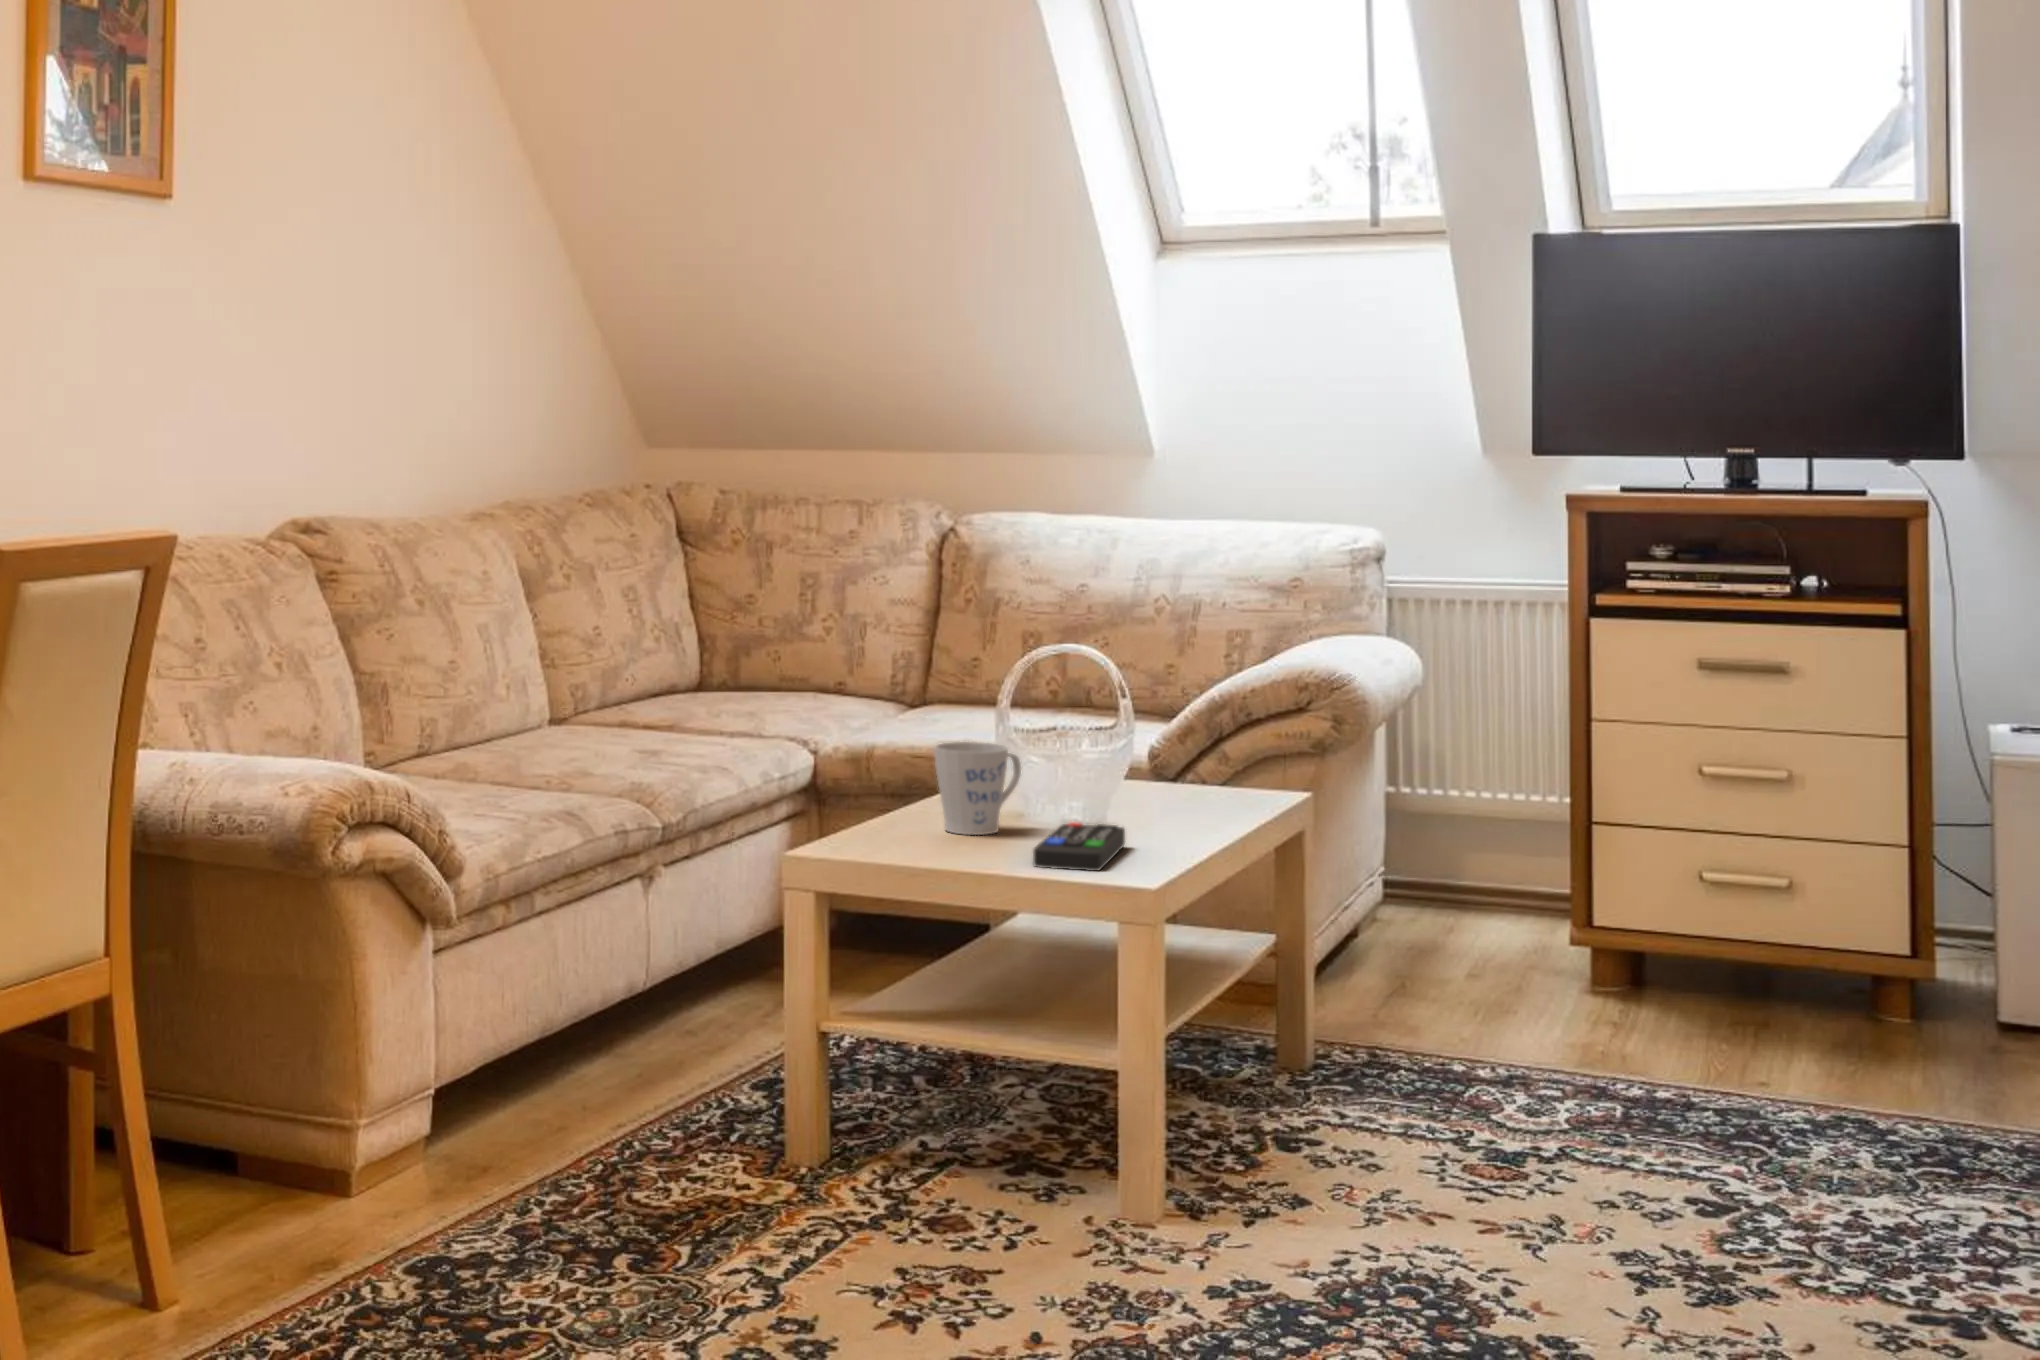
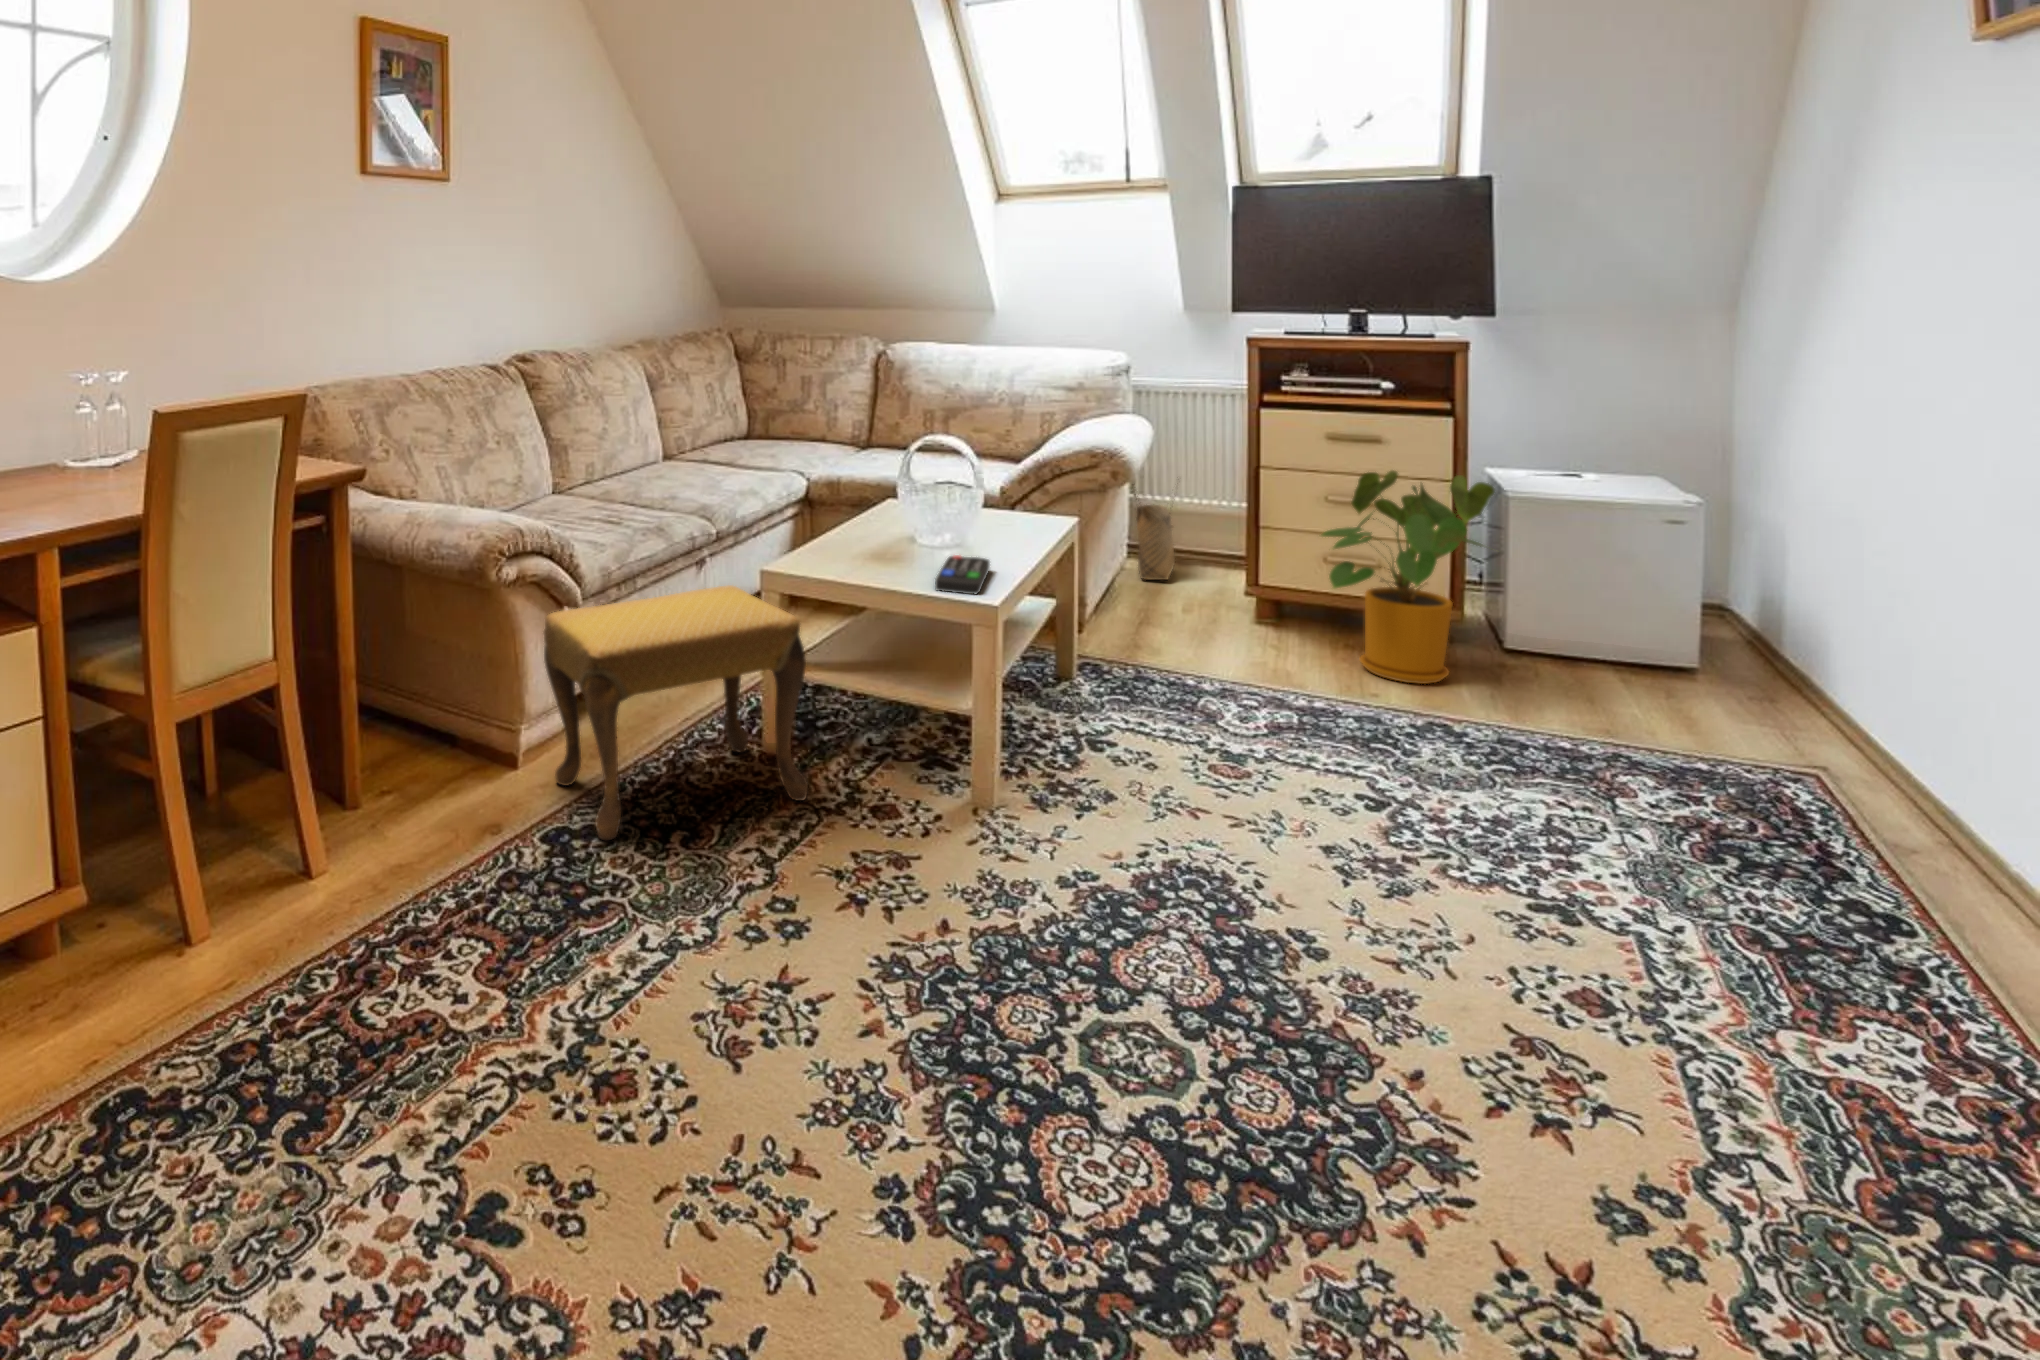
house plant: none [1661,717,1938,1065] -> present [1321,471,1494,684]
mug: present [934,742,1021,835] -> none [868,502,921,560]
woven basket: none [1410,749,1491,934] -> present [1133,484,1175,580]
footstool: none [399,869,831,1265] -> present [544,585,808,840]

